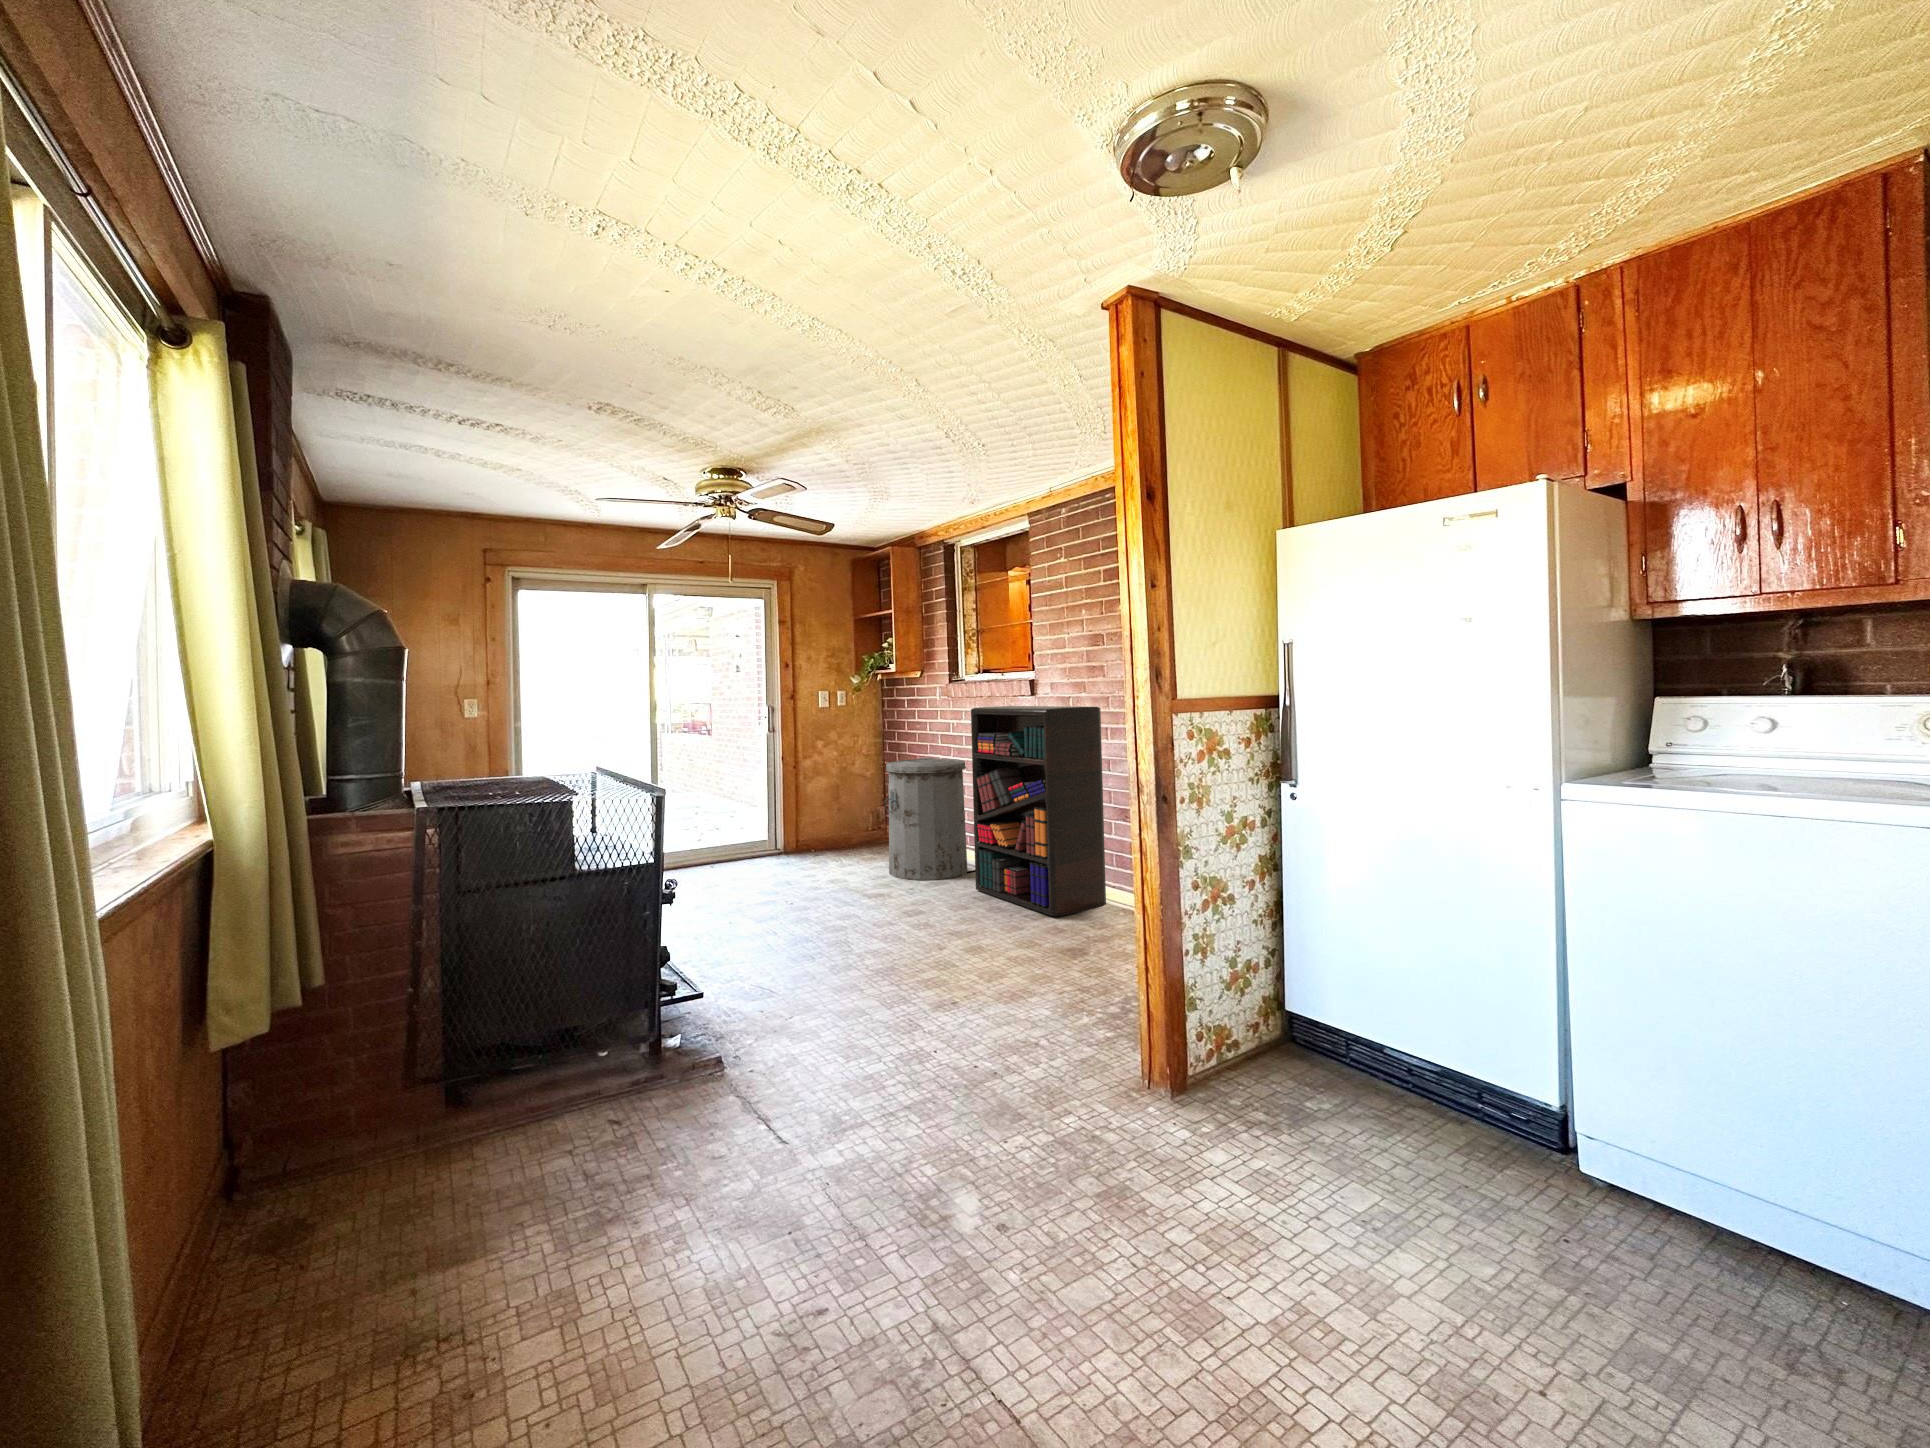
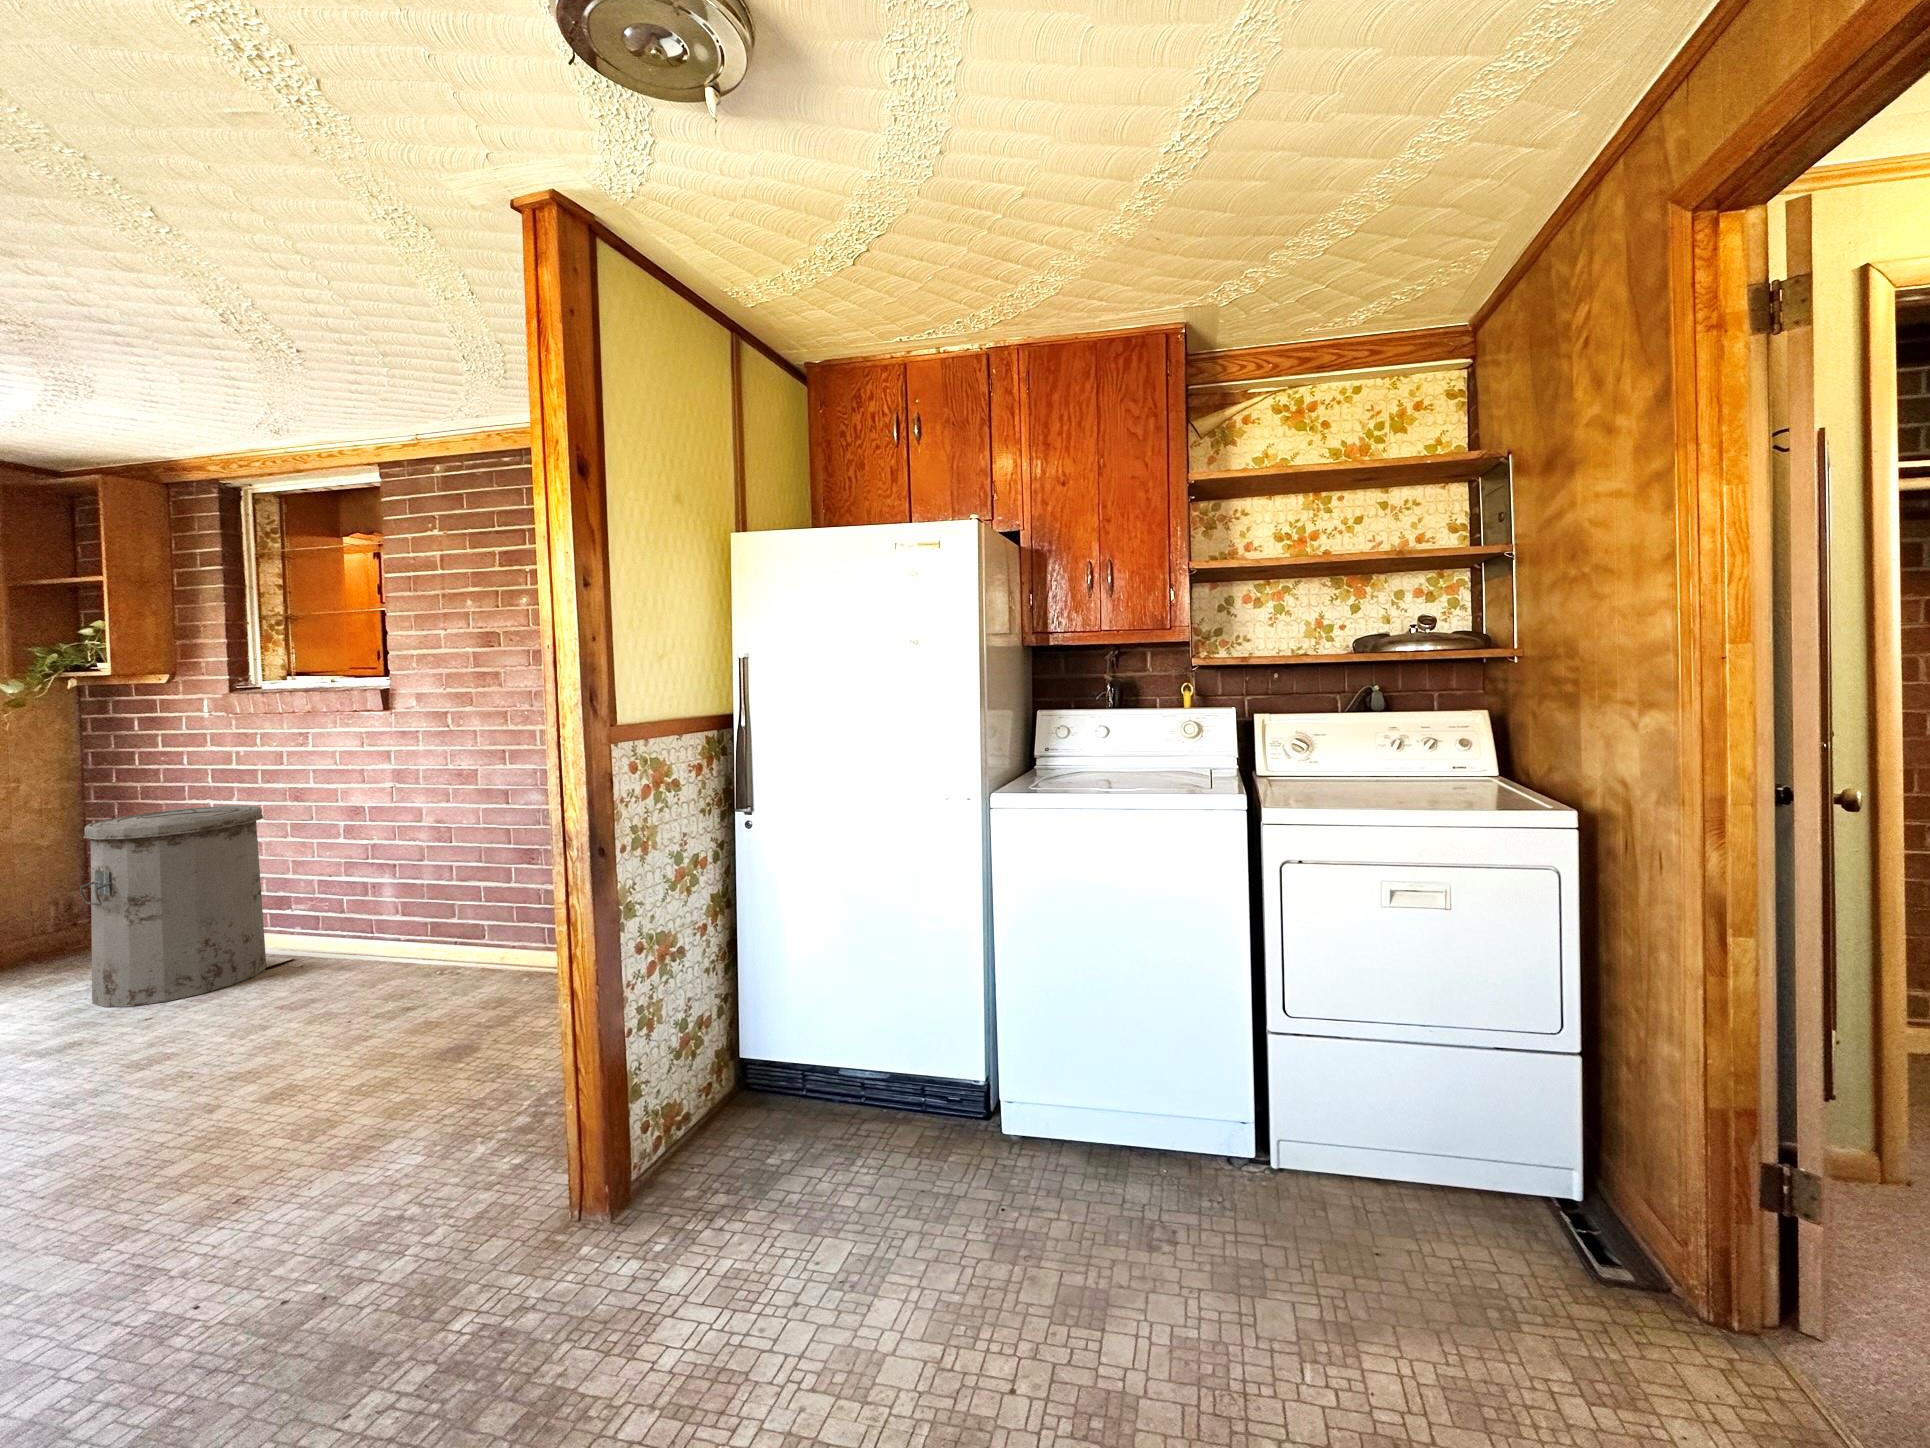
bookshelf: present [971,706,1106,917] -> none [273,724,504,1007]

